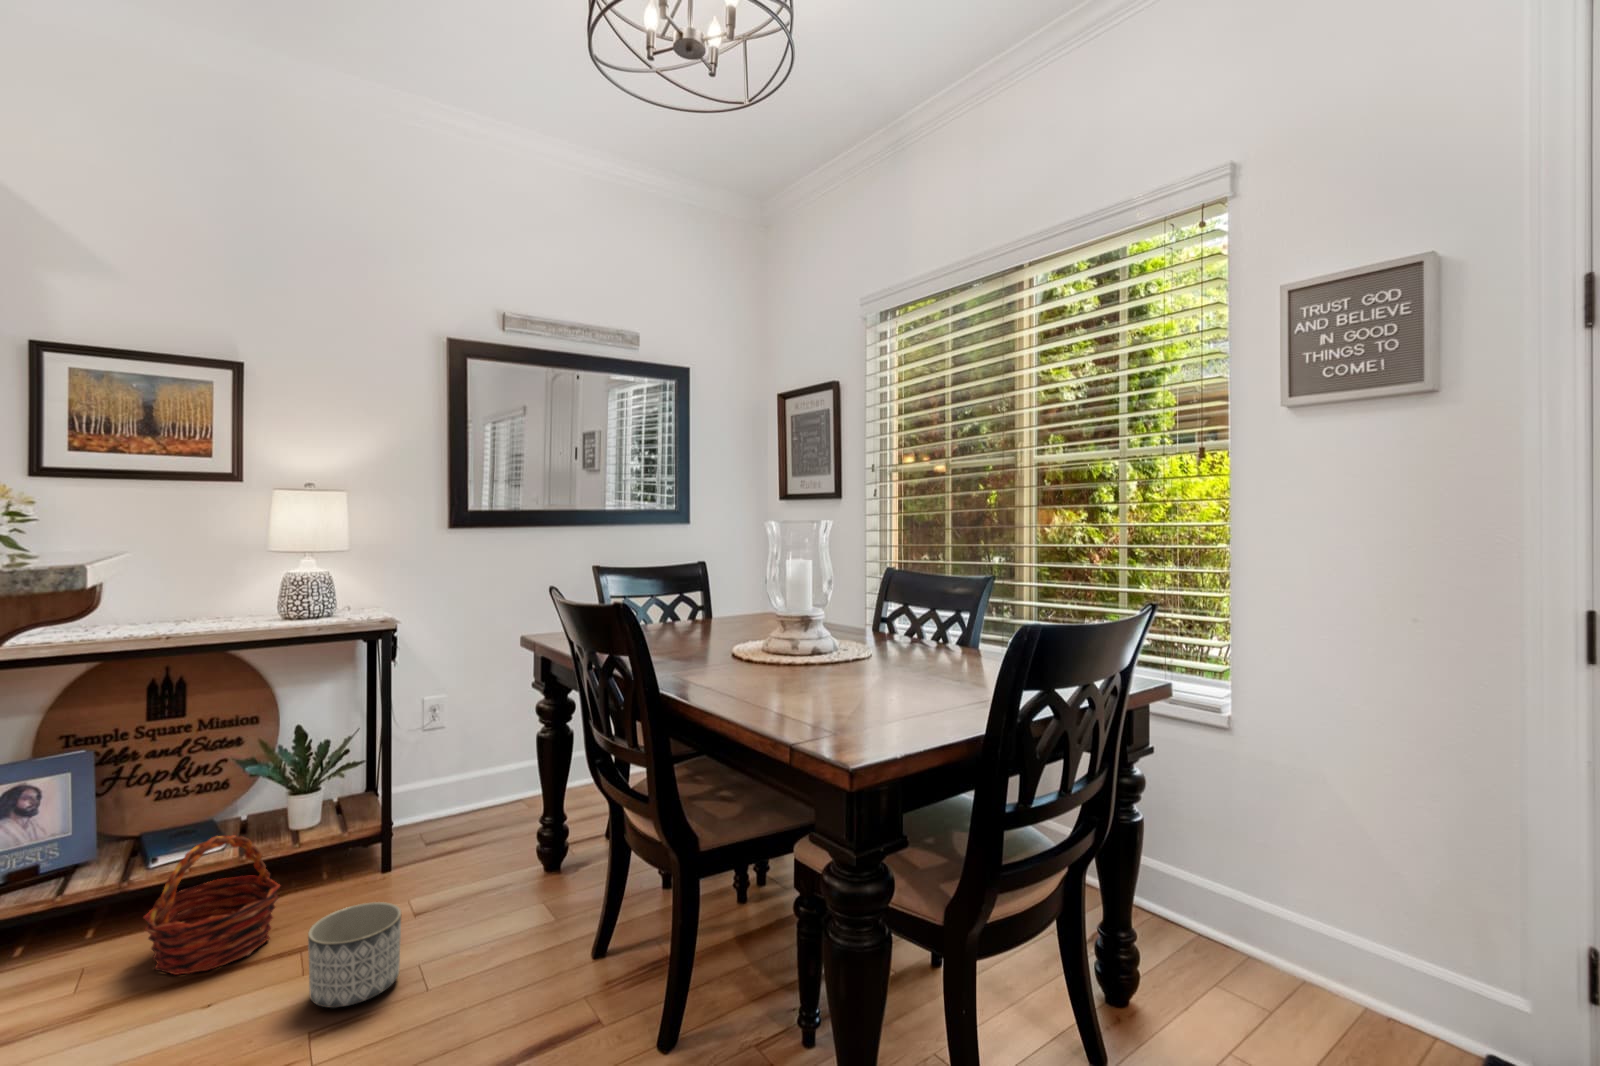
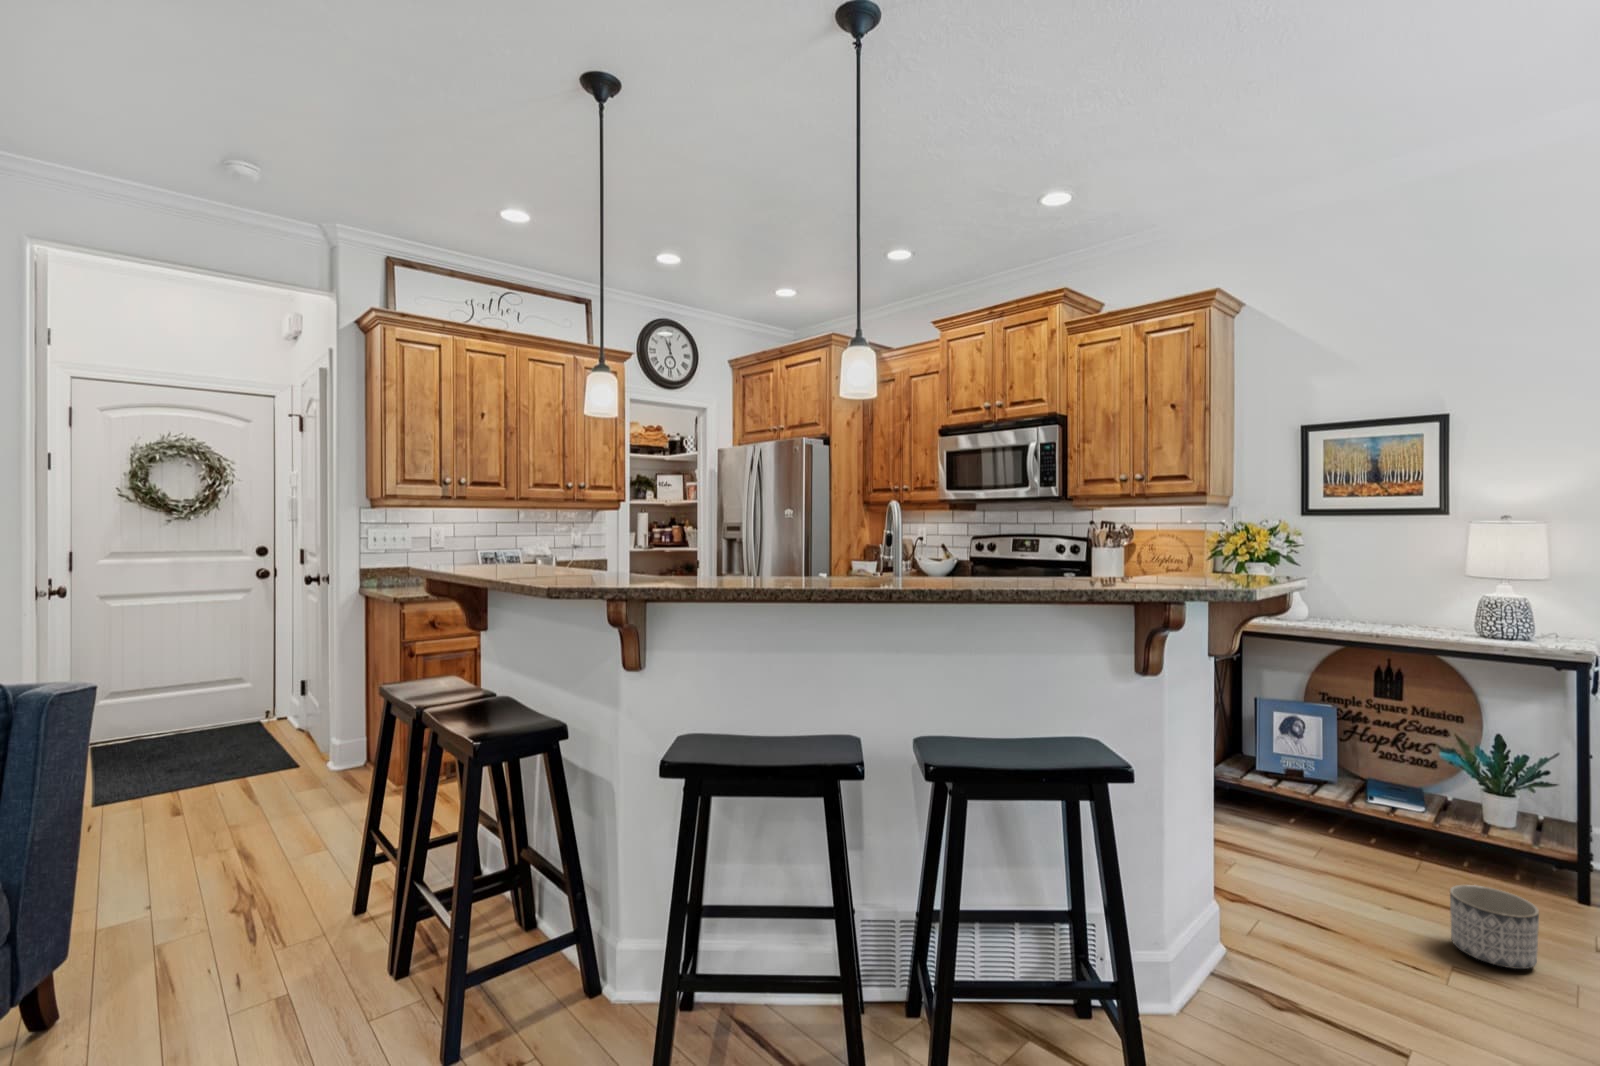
basket: present [144,835,280,975] -> none [1353,793,1454,893]

